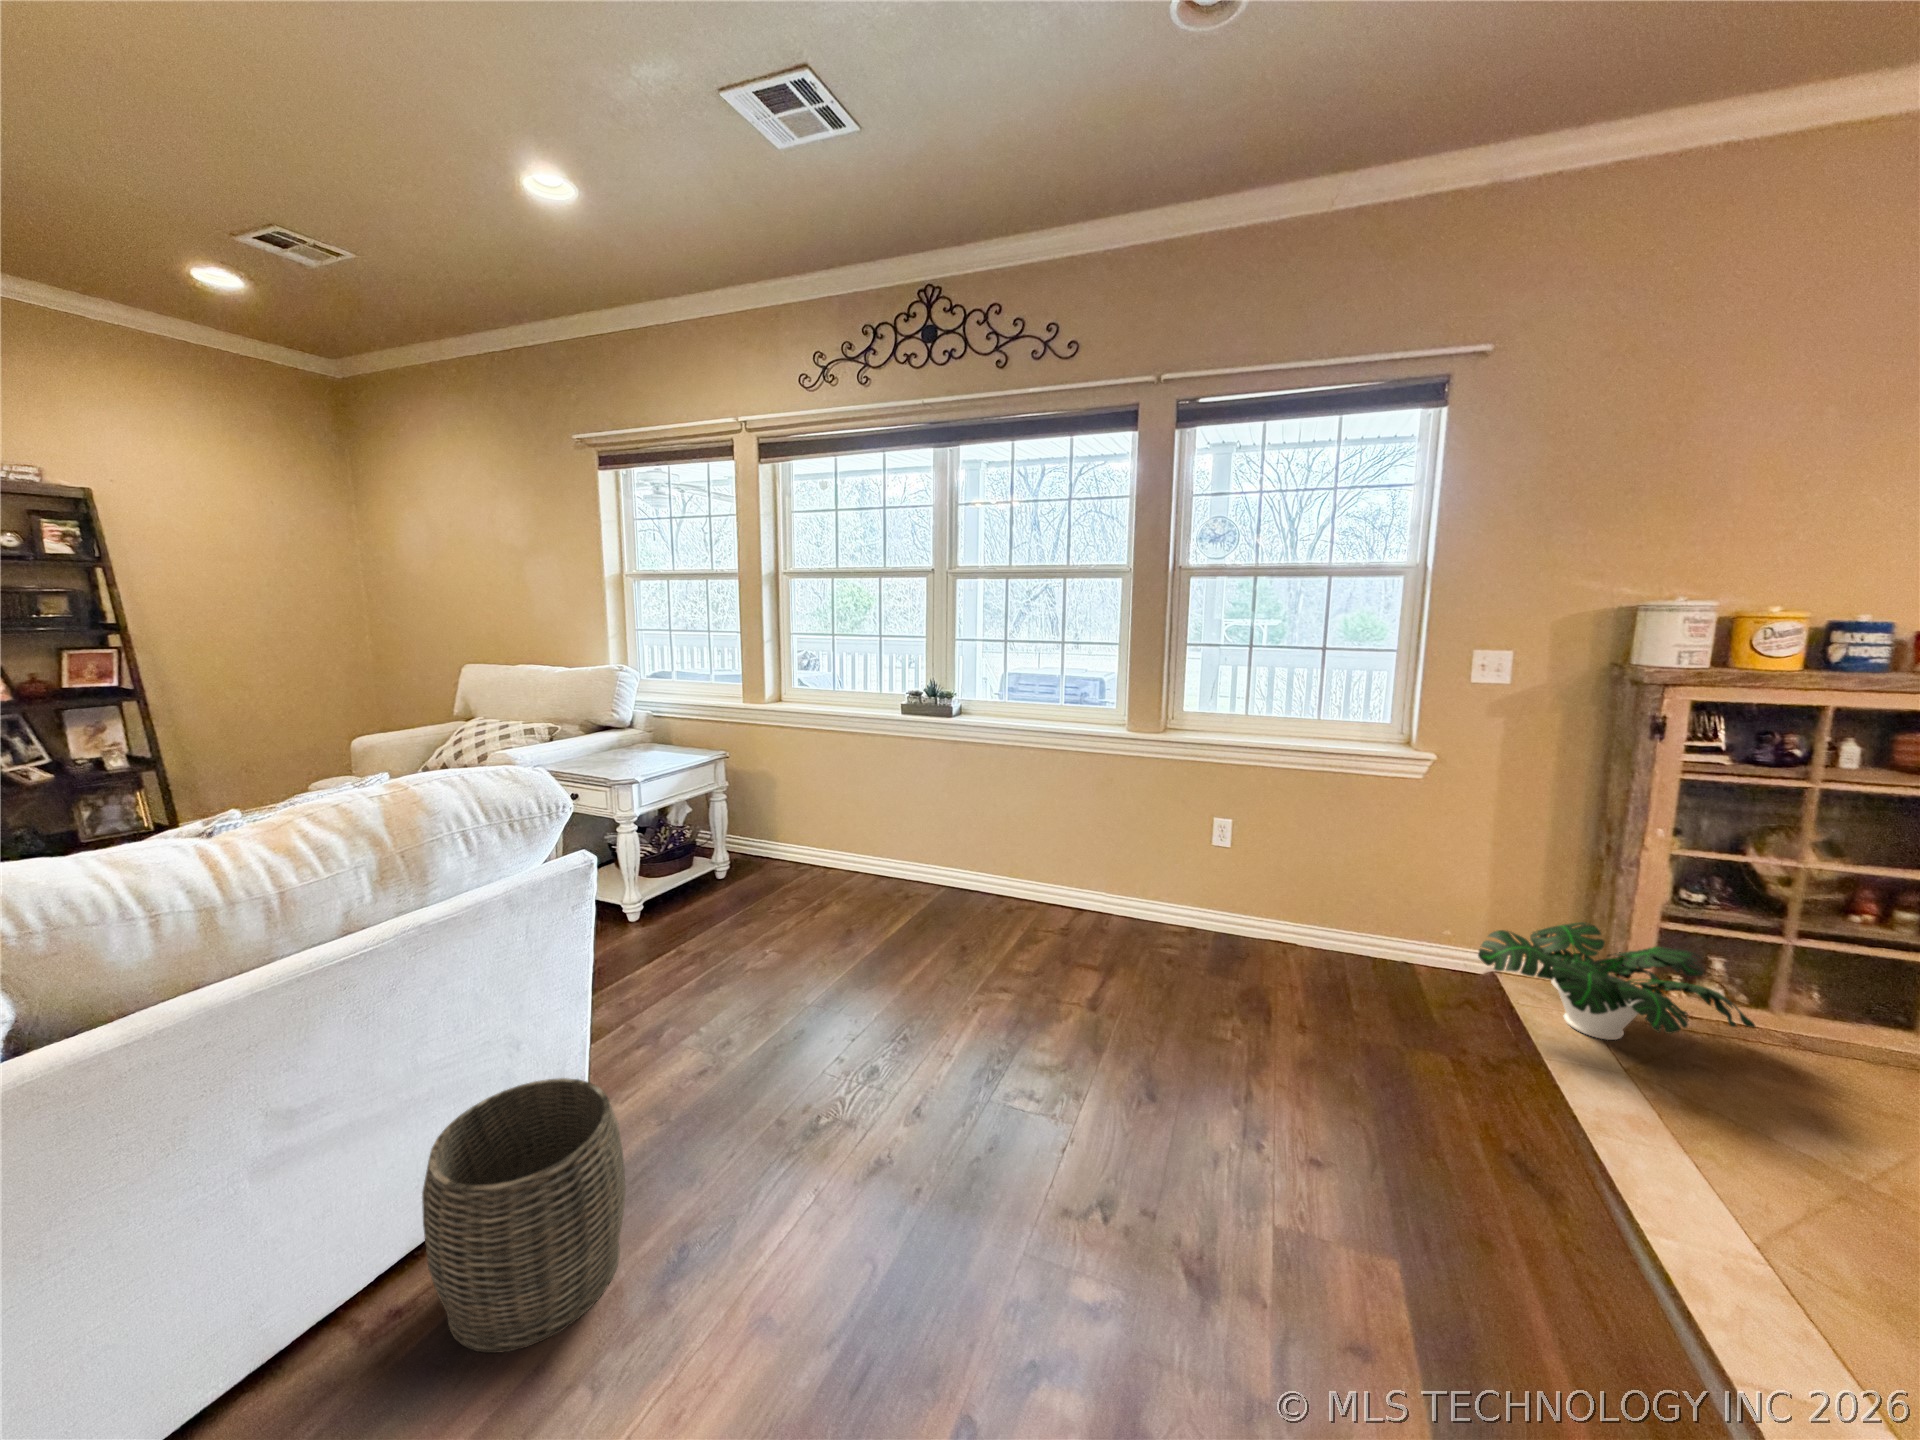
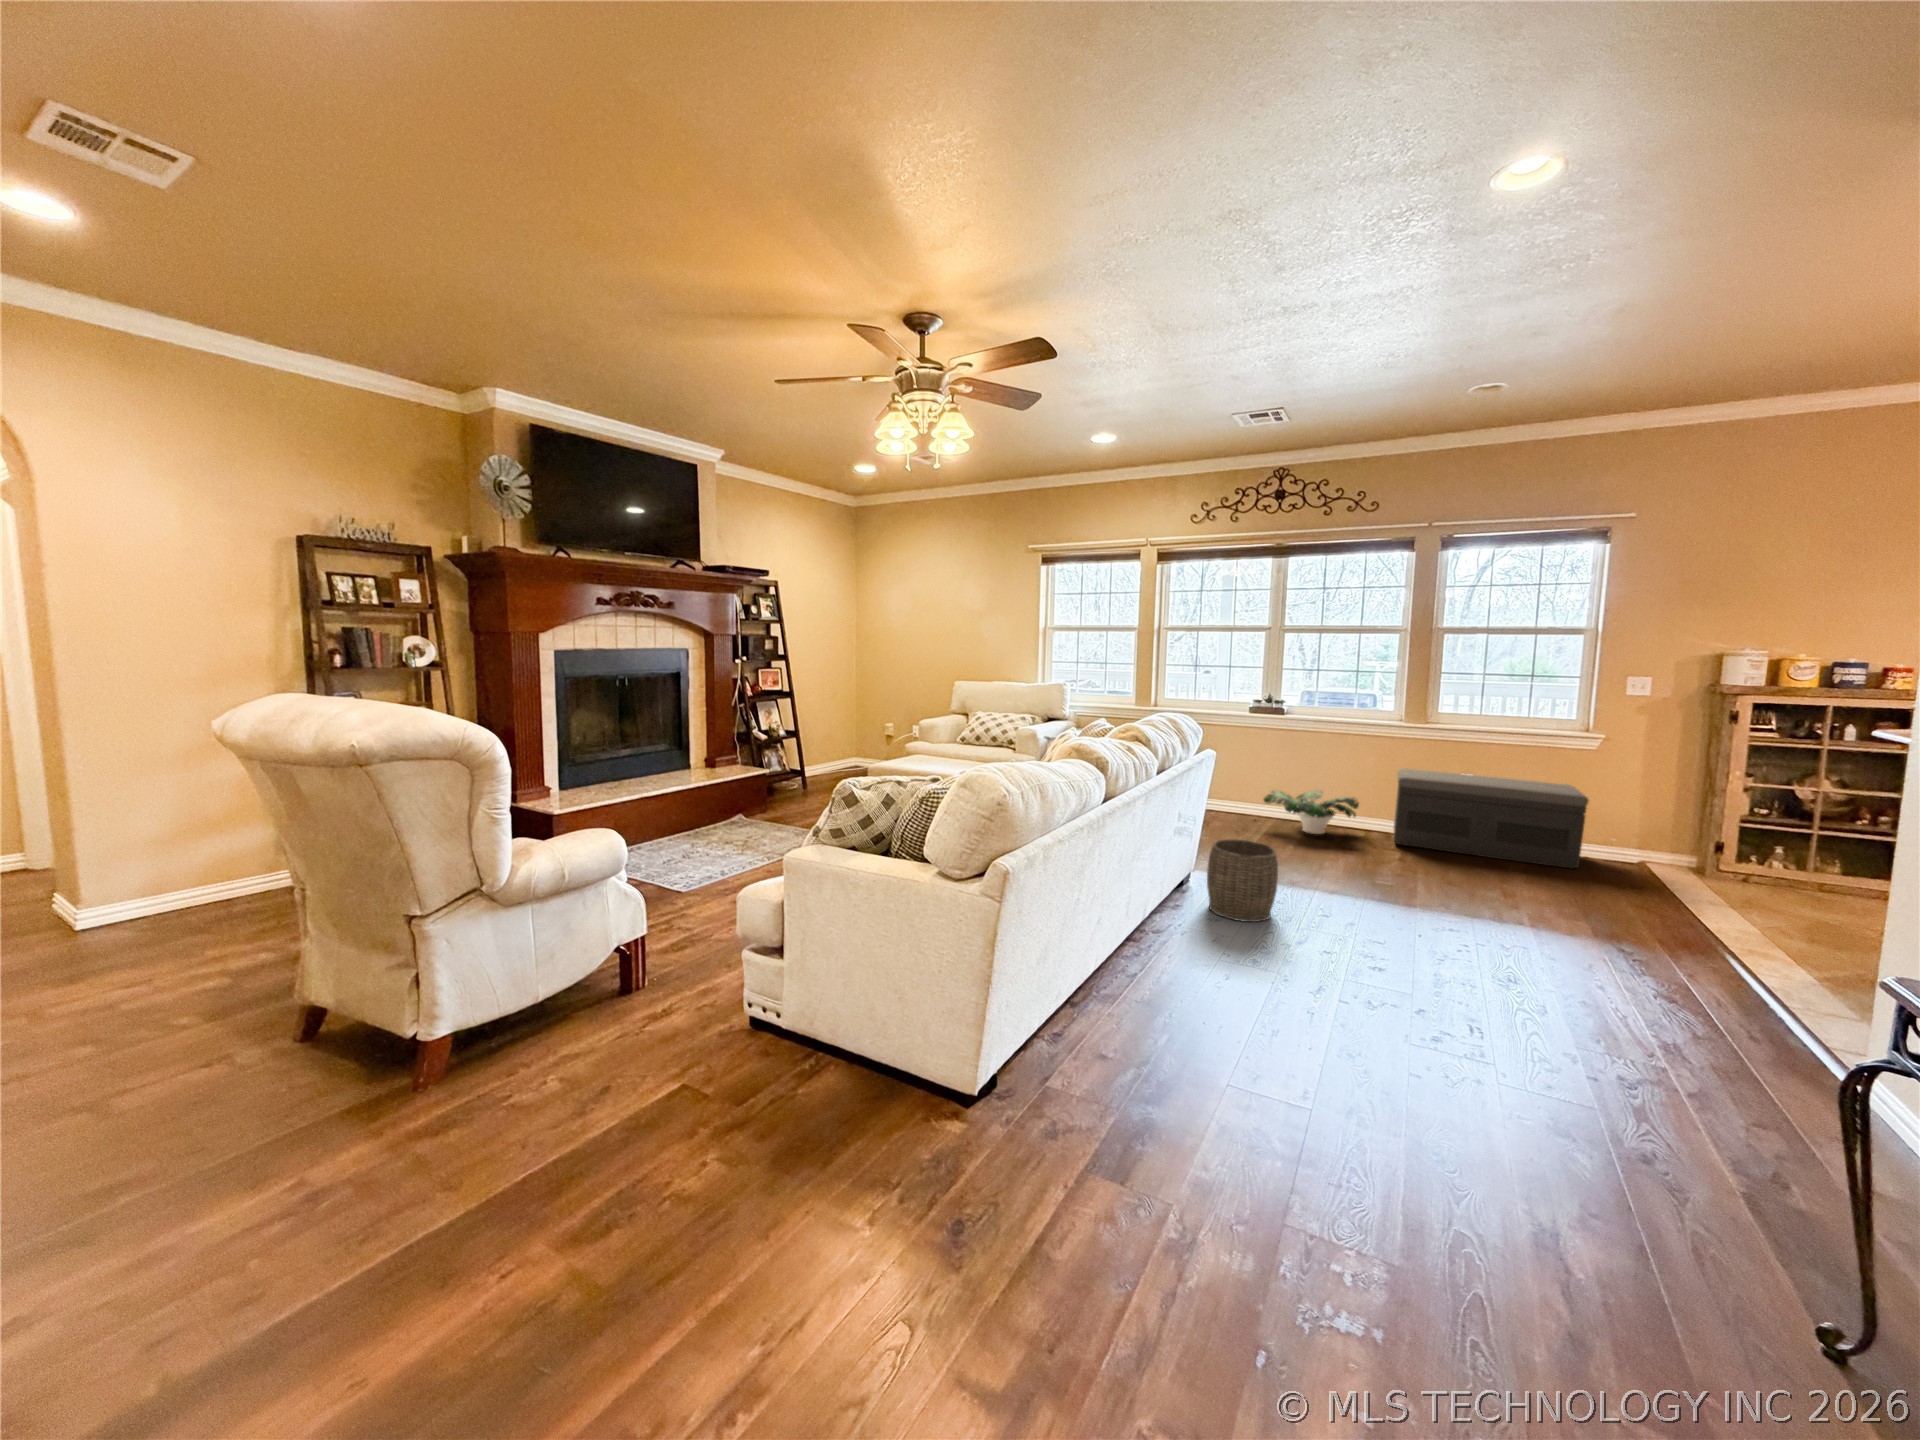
storage bench: none [1094,810,1404,1011] -> present [1394,769,1589,869]
potted plant: present [1478,922,1755,1040] -> present [1264,790,1359,834]

